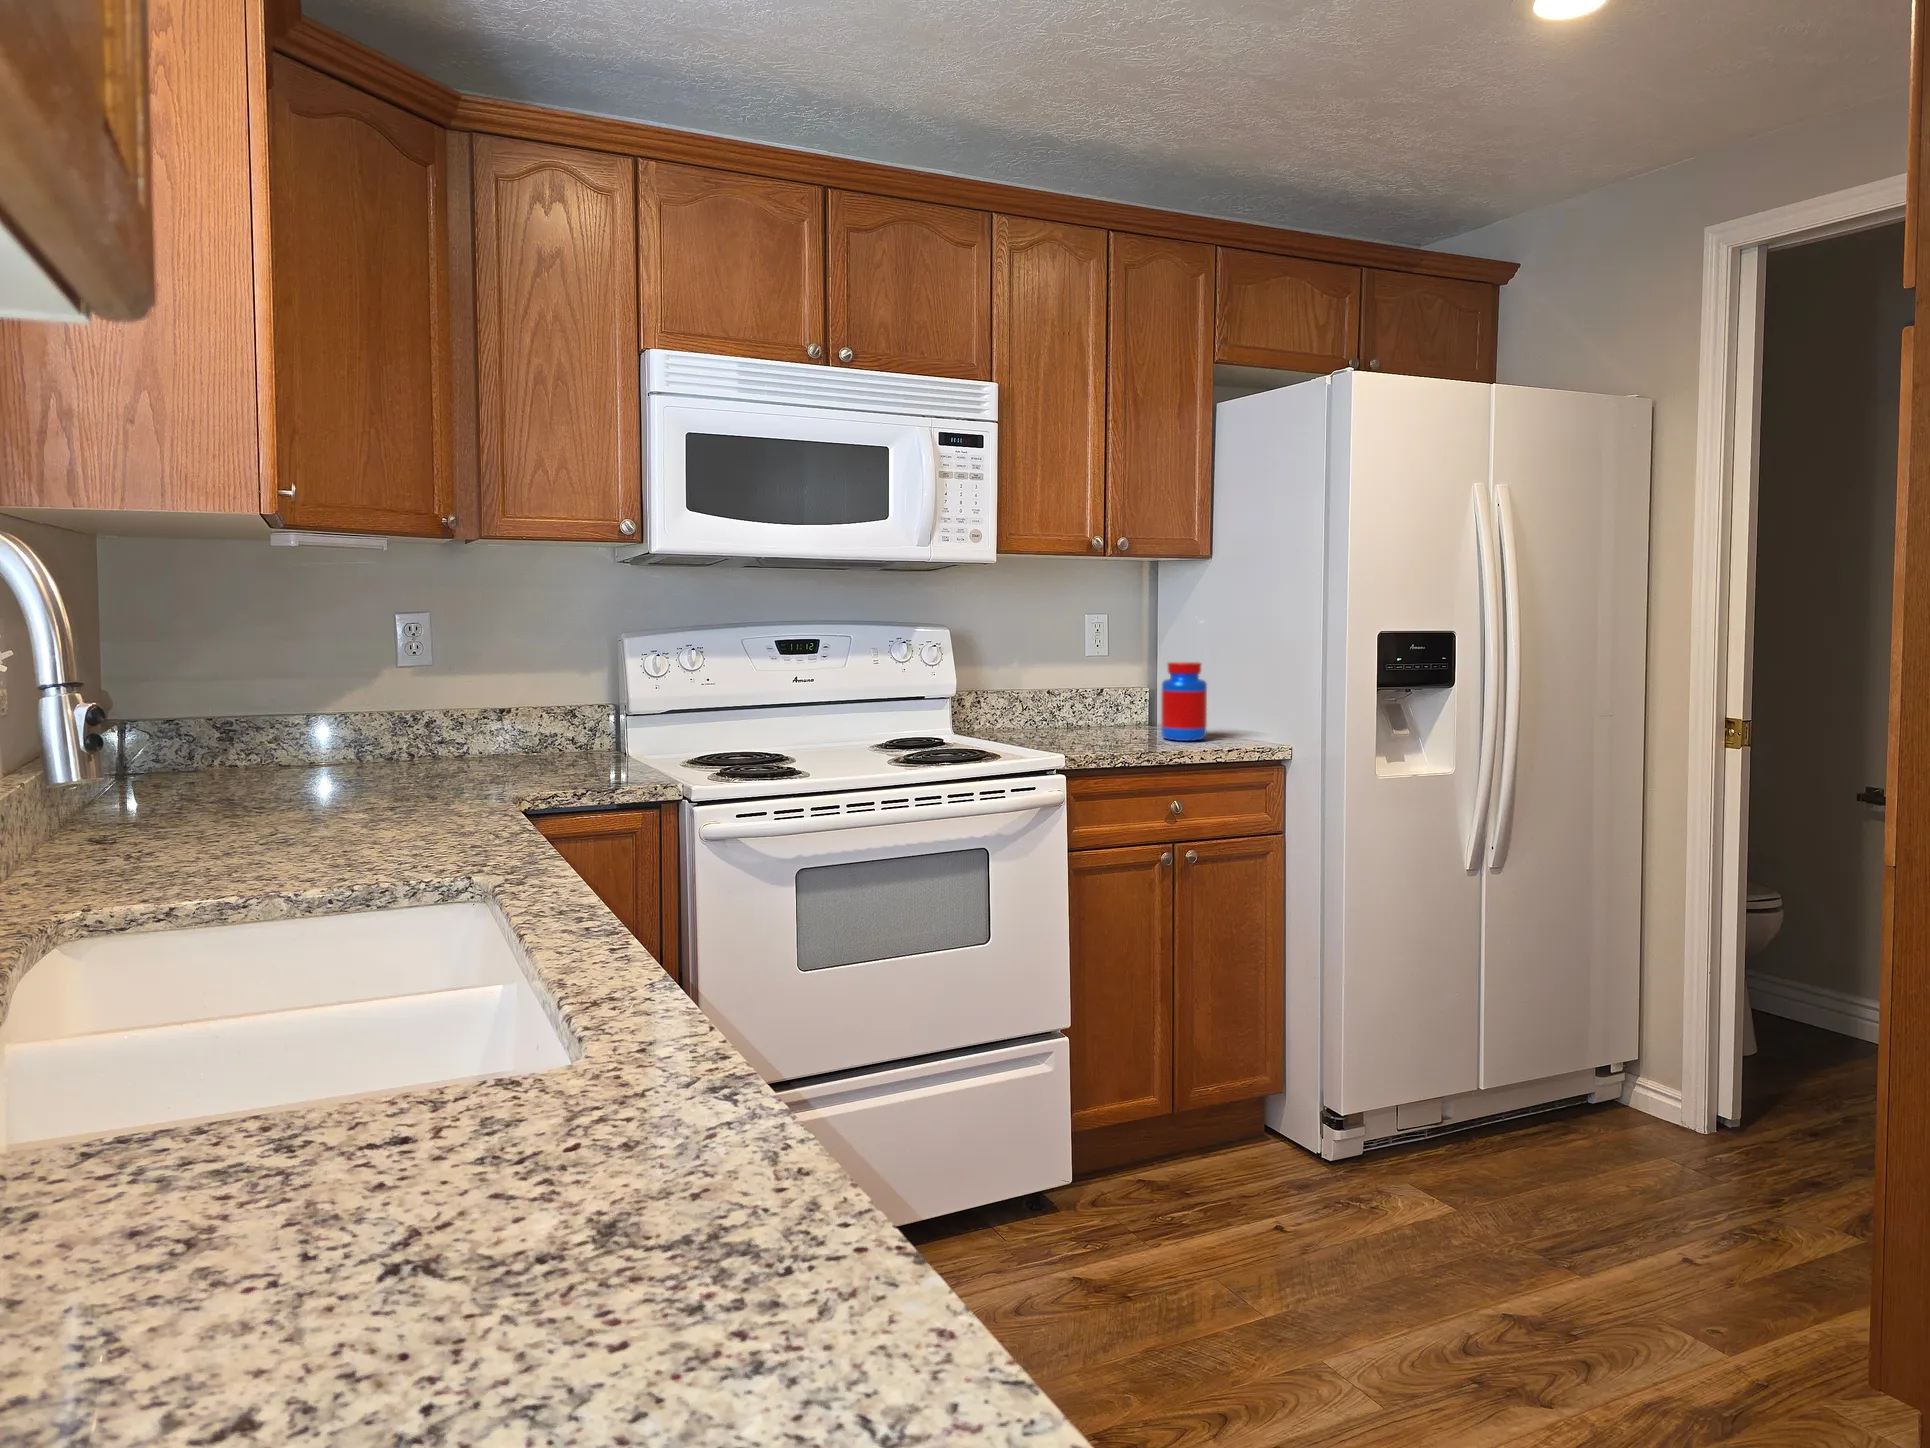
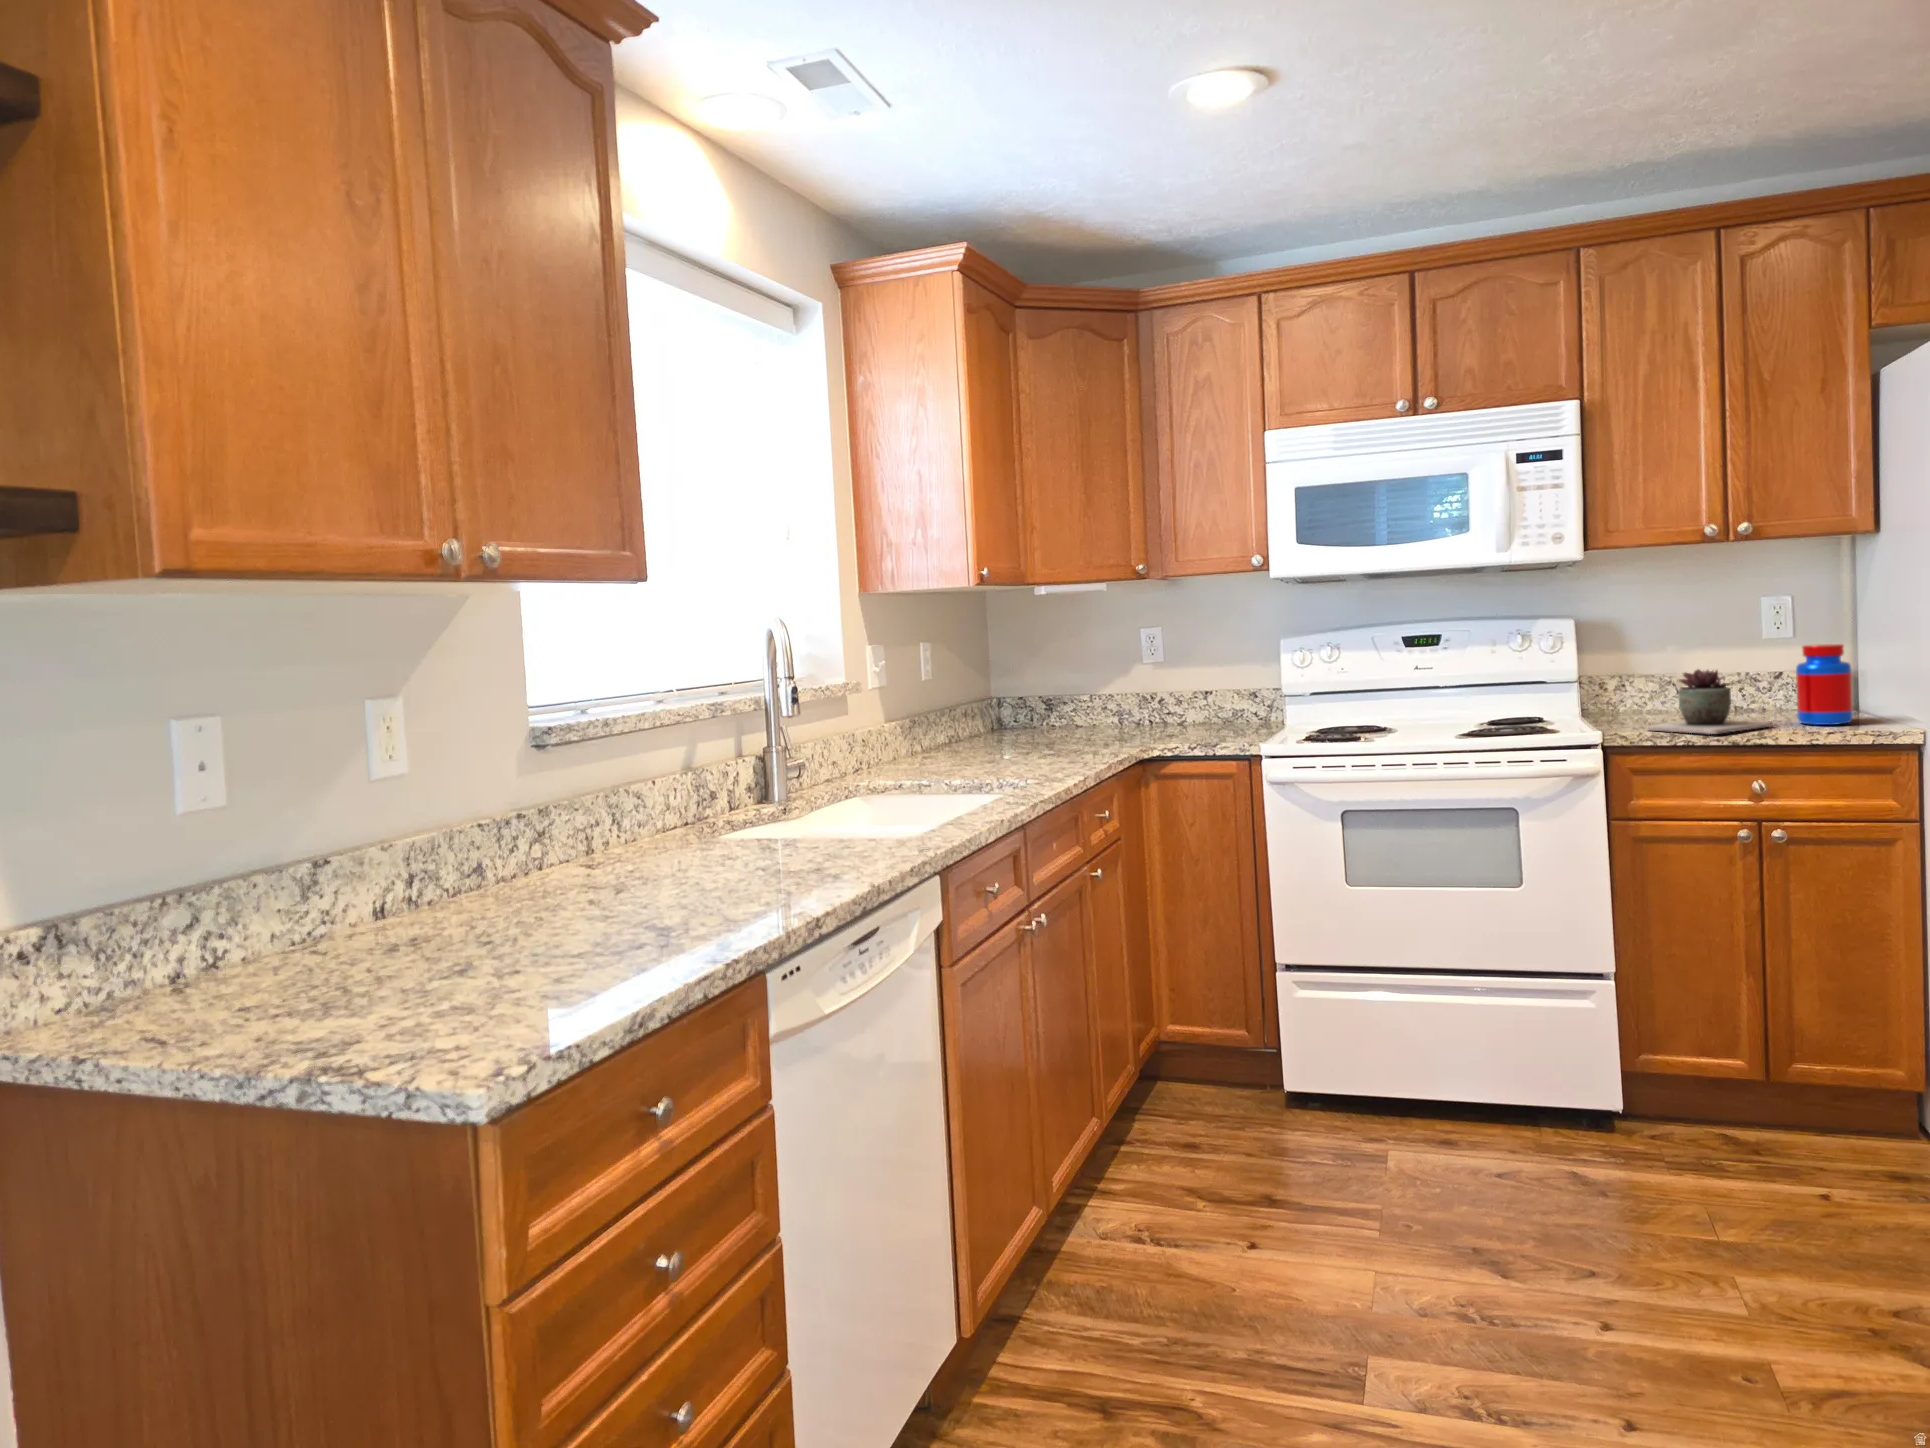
succulent plant: none [1061,685,1156,753] -> present [1646,669,1773,734]

